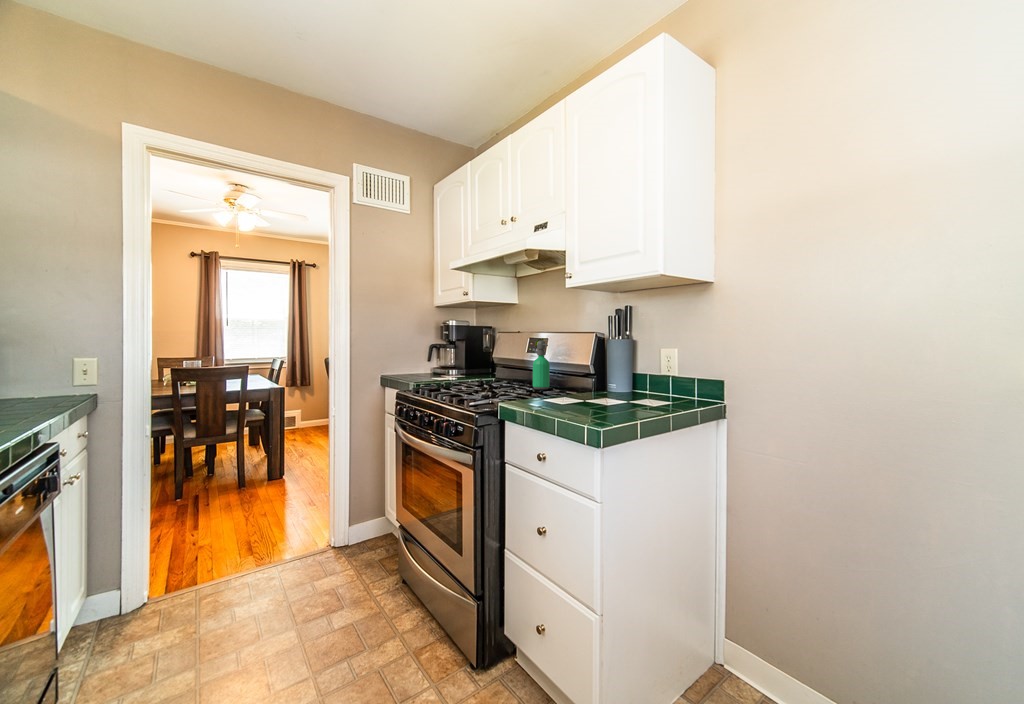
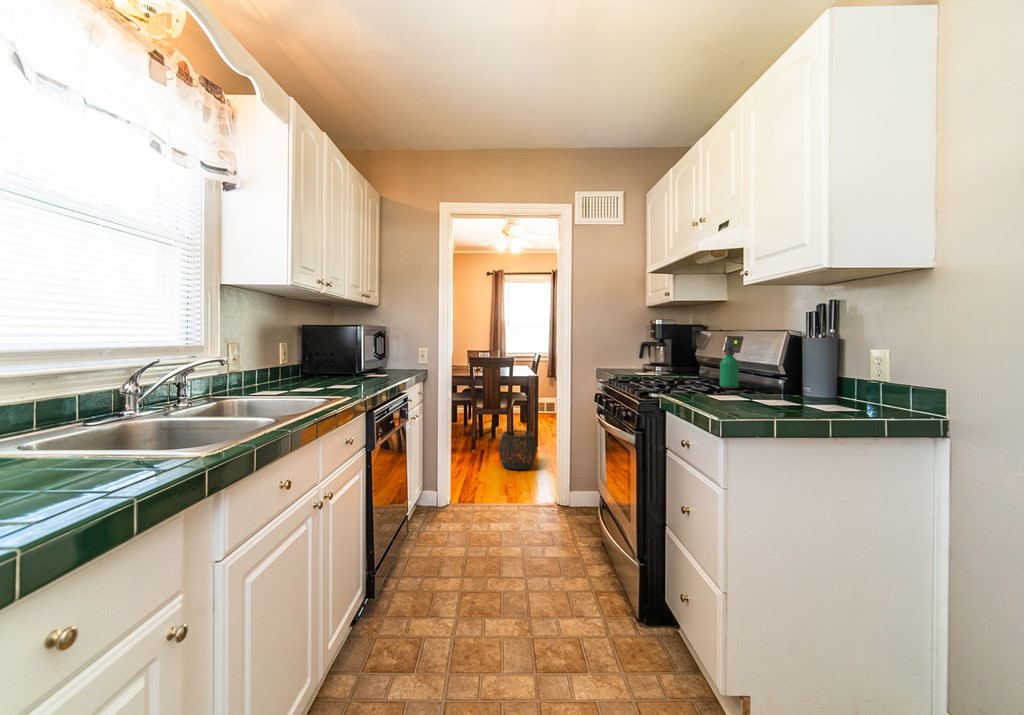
woven basket: none [227,460,288,516] -> present [499,430,537,470]

